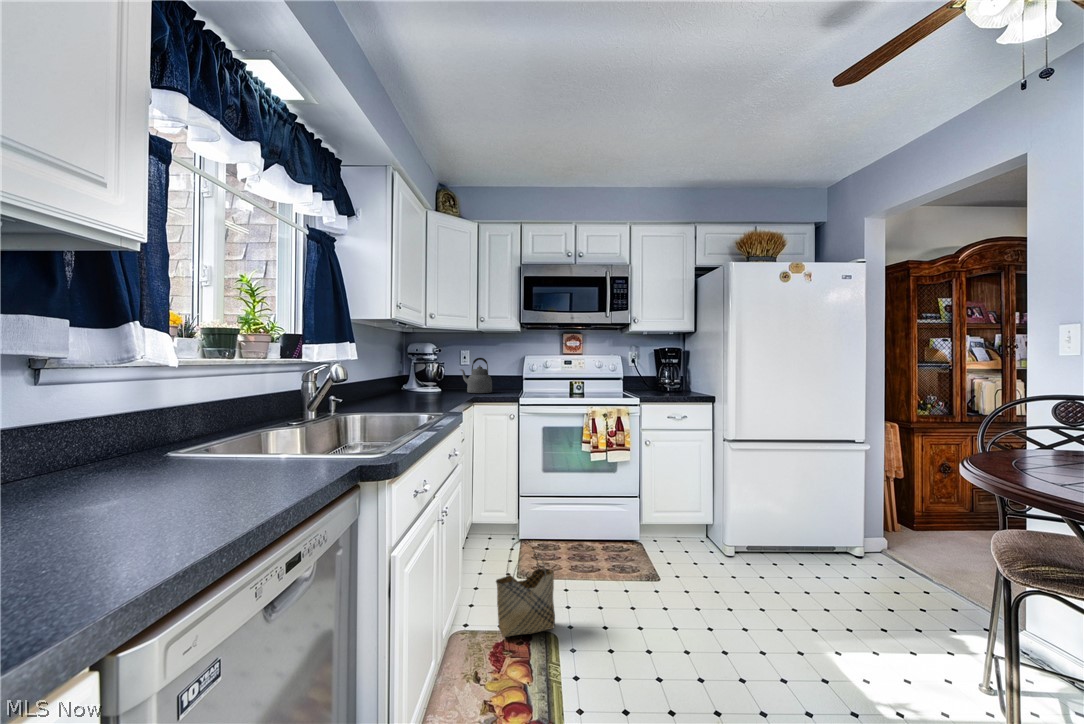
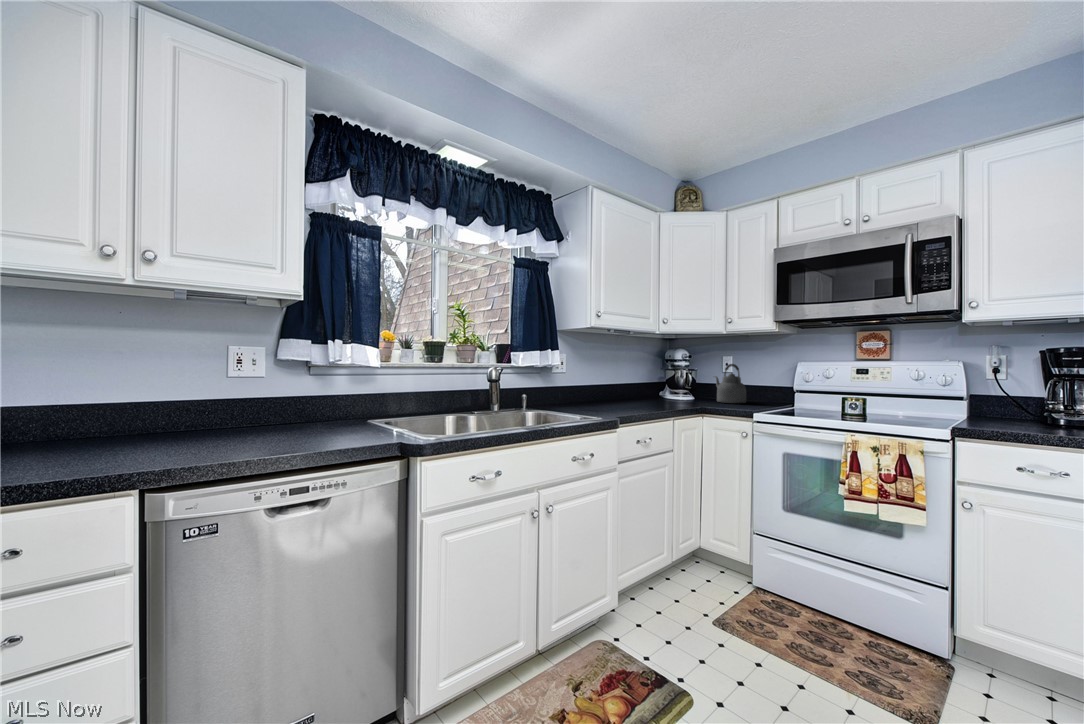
woven basket: present [496,540,555,637] -> none [631,570,705,689]

